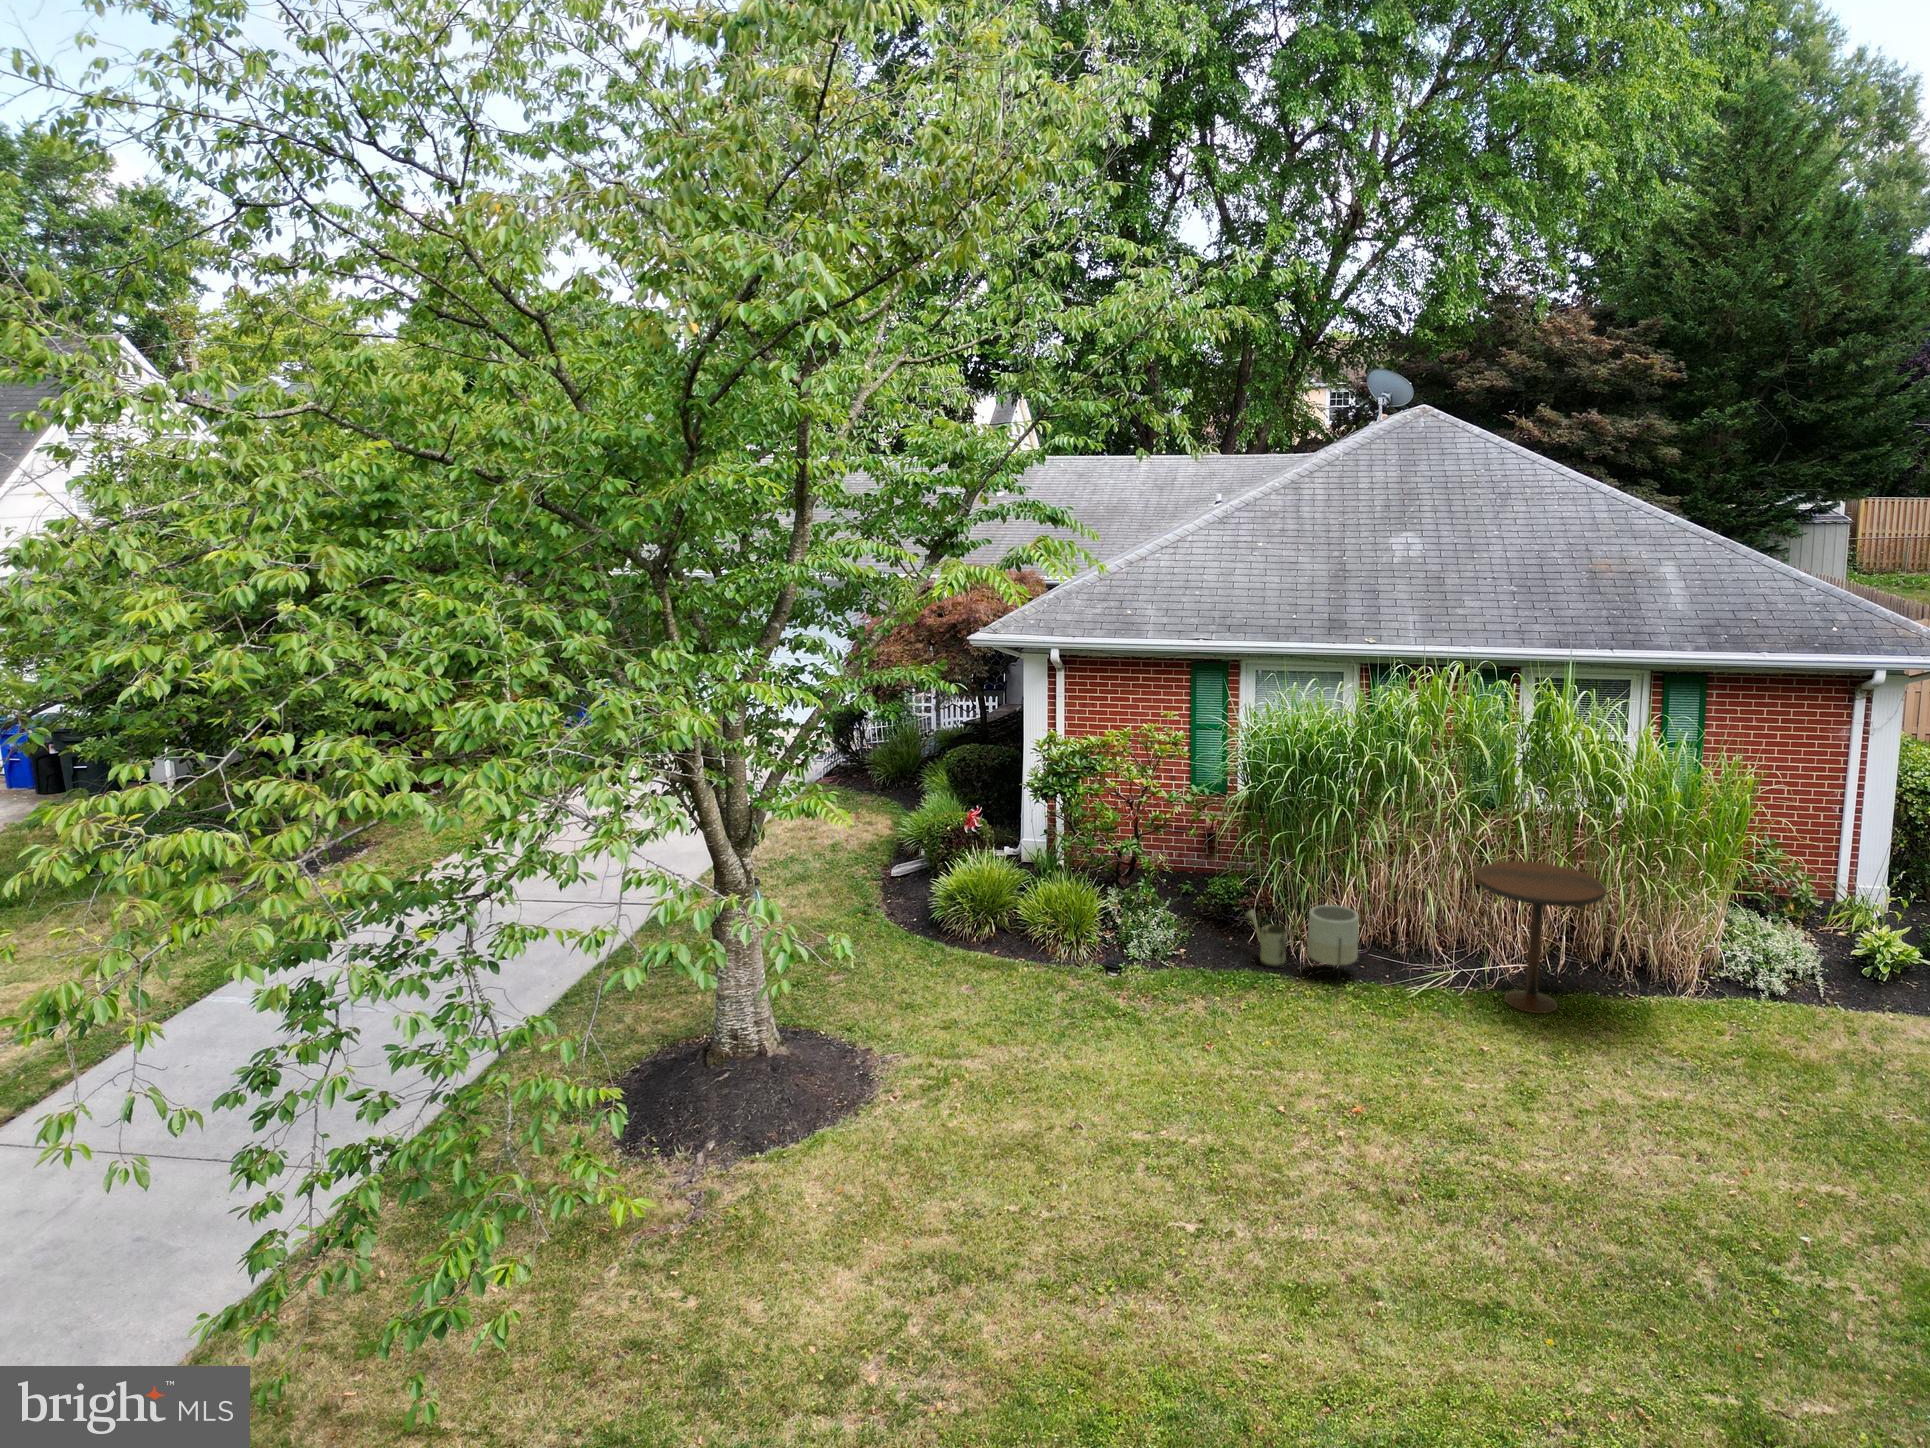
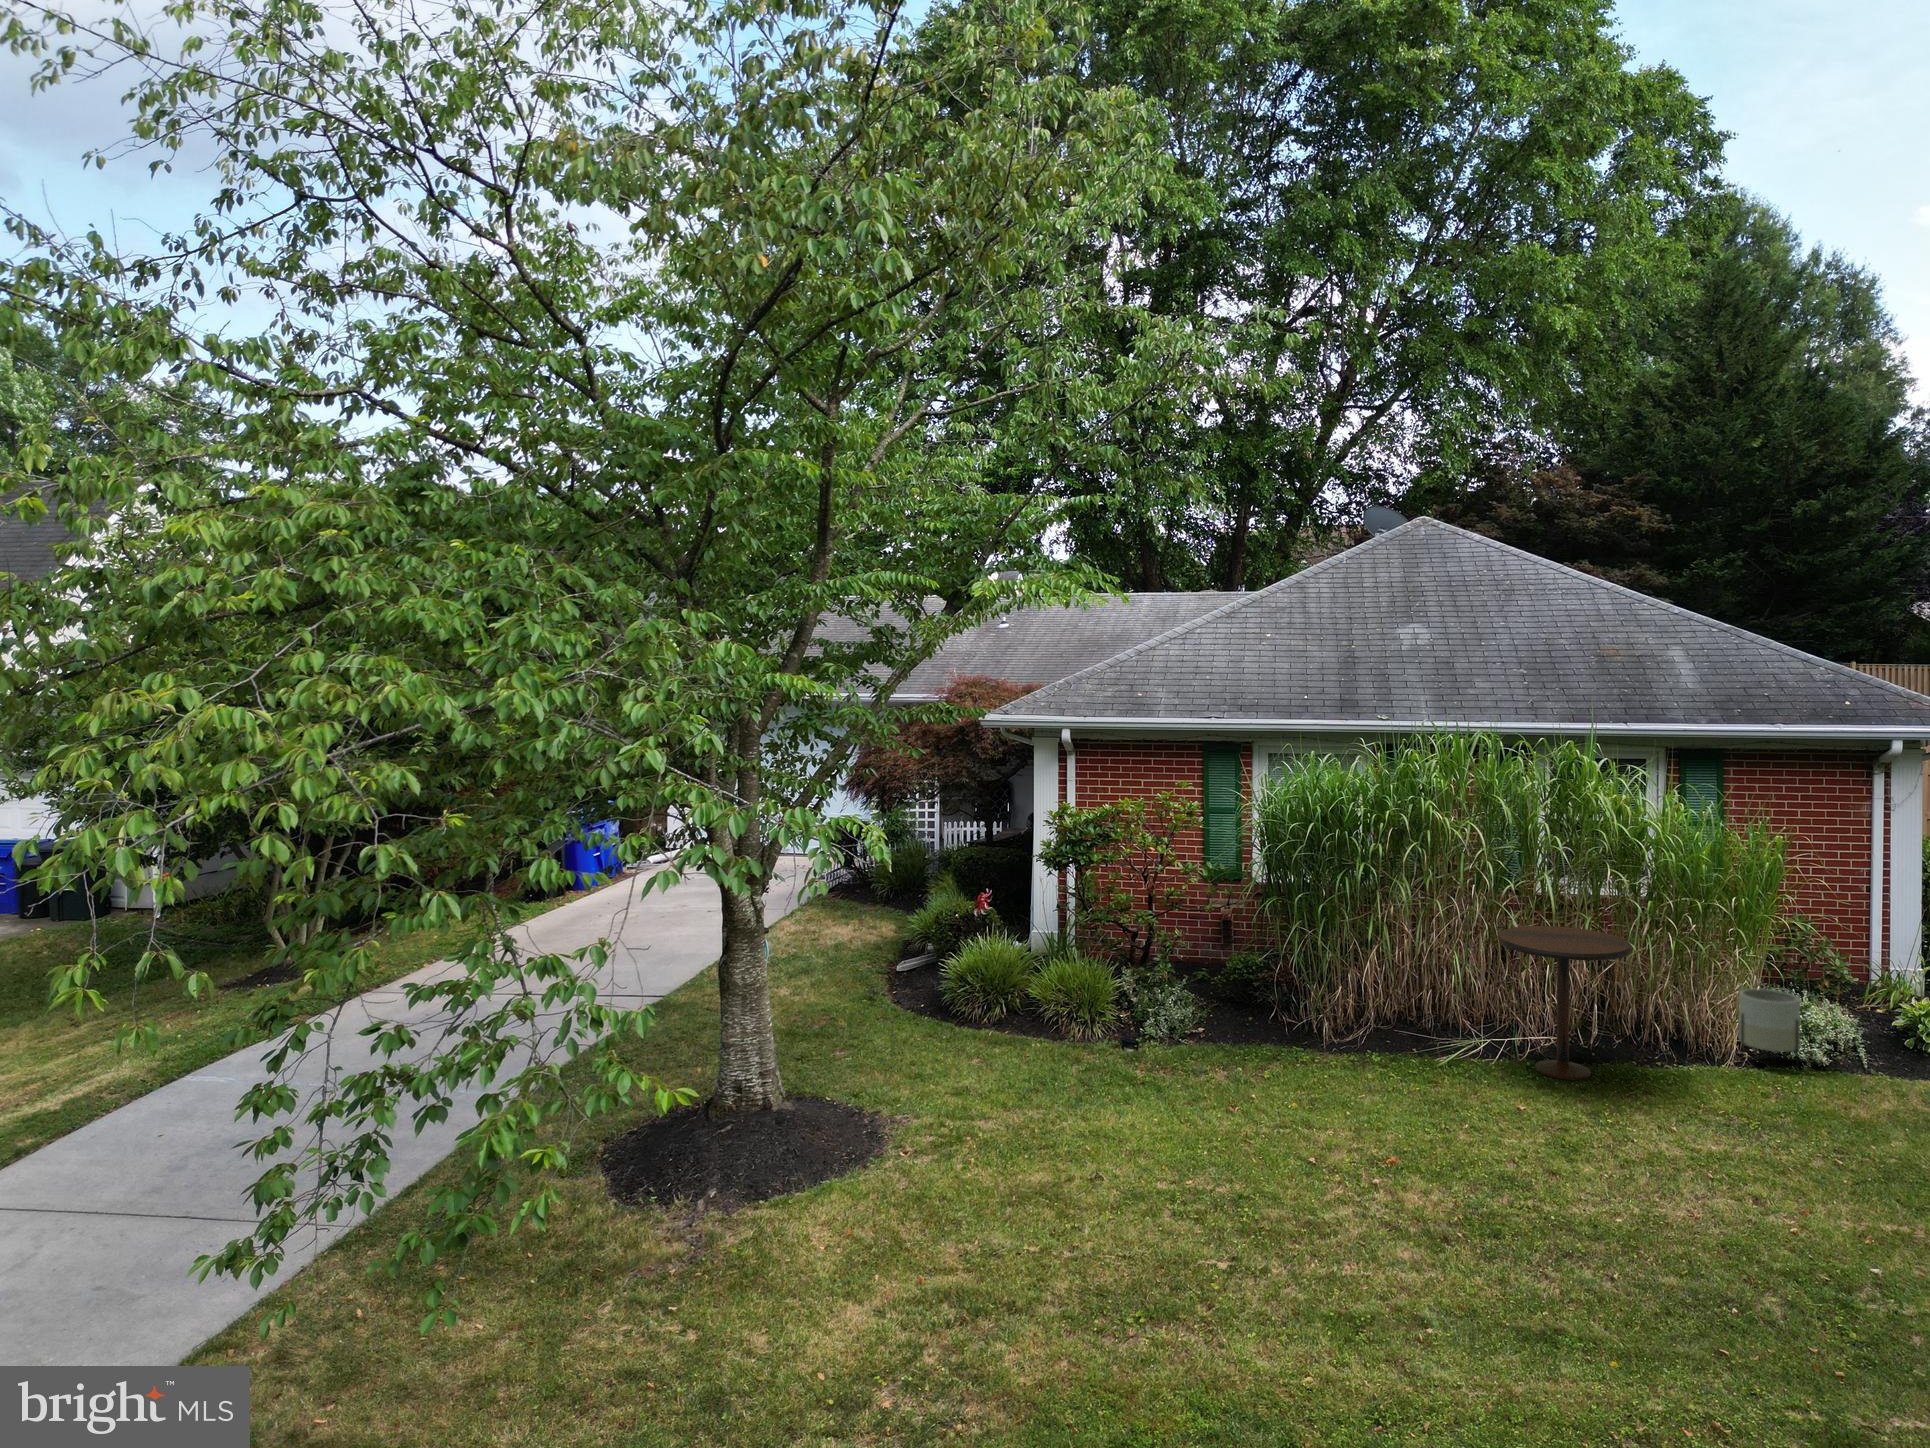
planter: present [1307,905,1359,967] -> present [1738,989,1800,1072]
watering can: present [1245,909,1287,968] -> none [1264,985,1308,1044]

